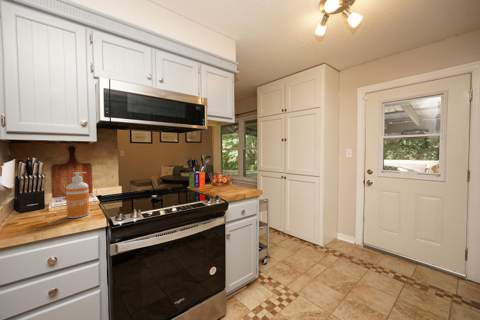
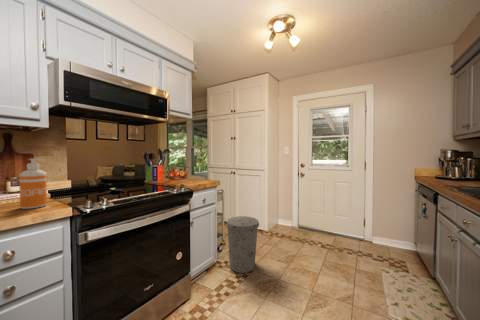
trash can: none [270,230,307,296] -> present [227,216,259,273]

